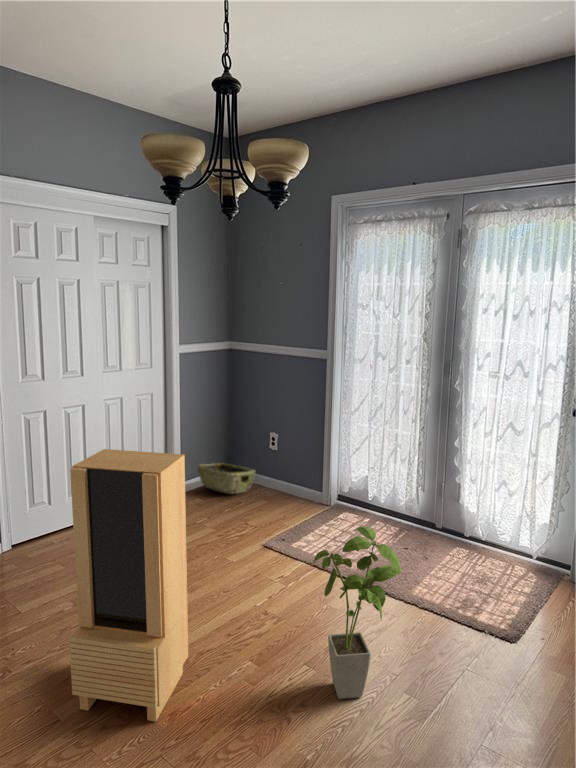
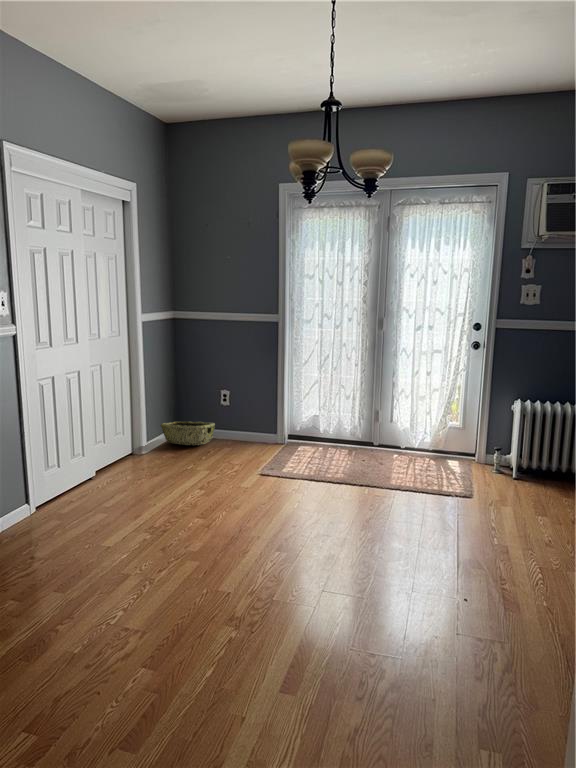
storage cabinet: present [69,449,188,722] -> none [219,384,298,591]
house plant: present [314,527,402,699] -> none [376,423,447,547]

